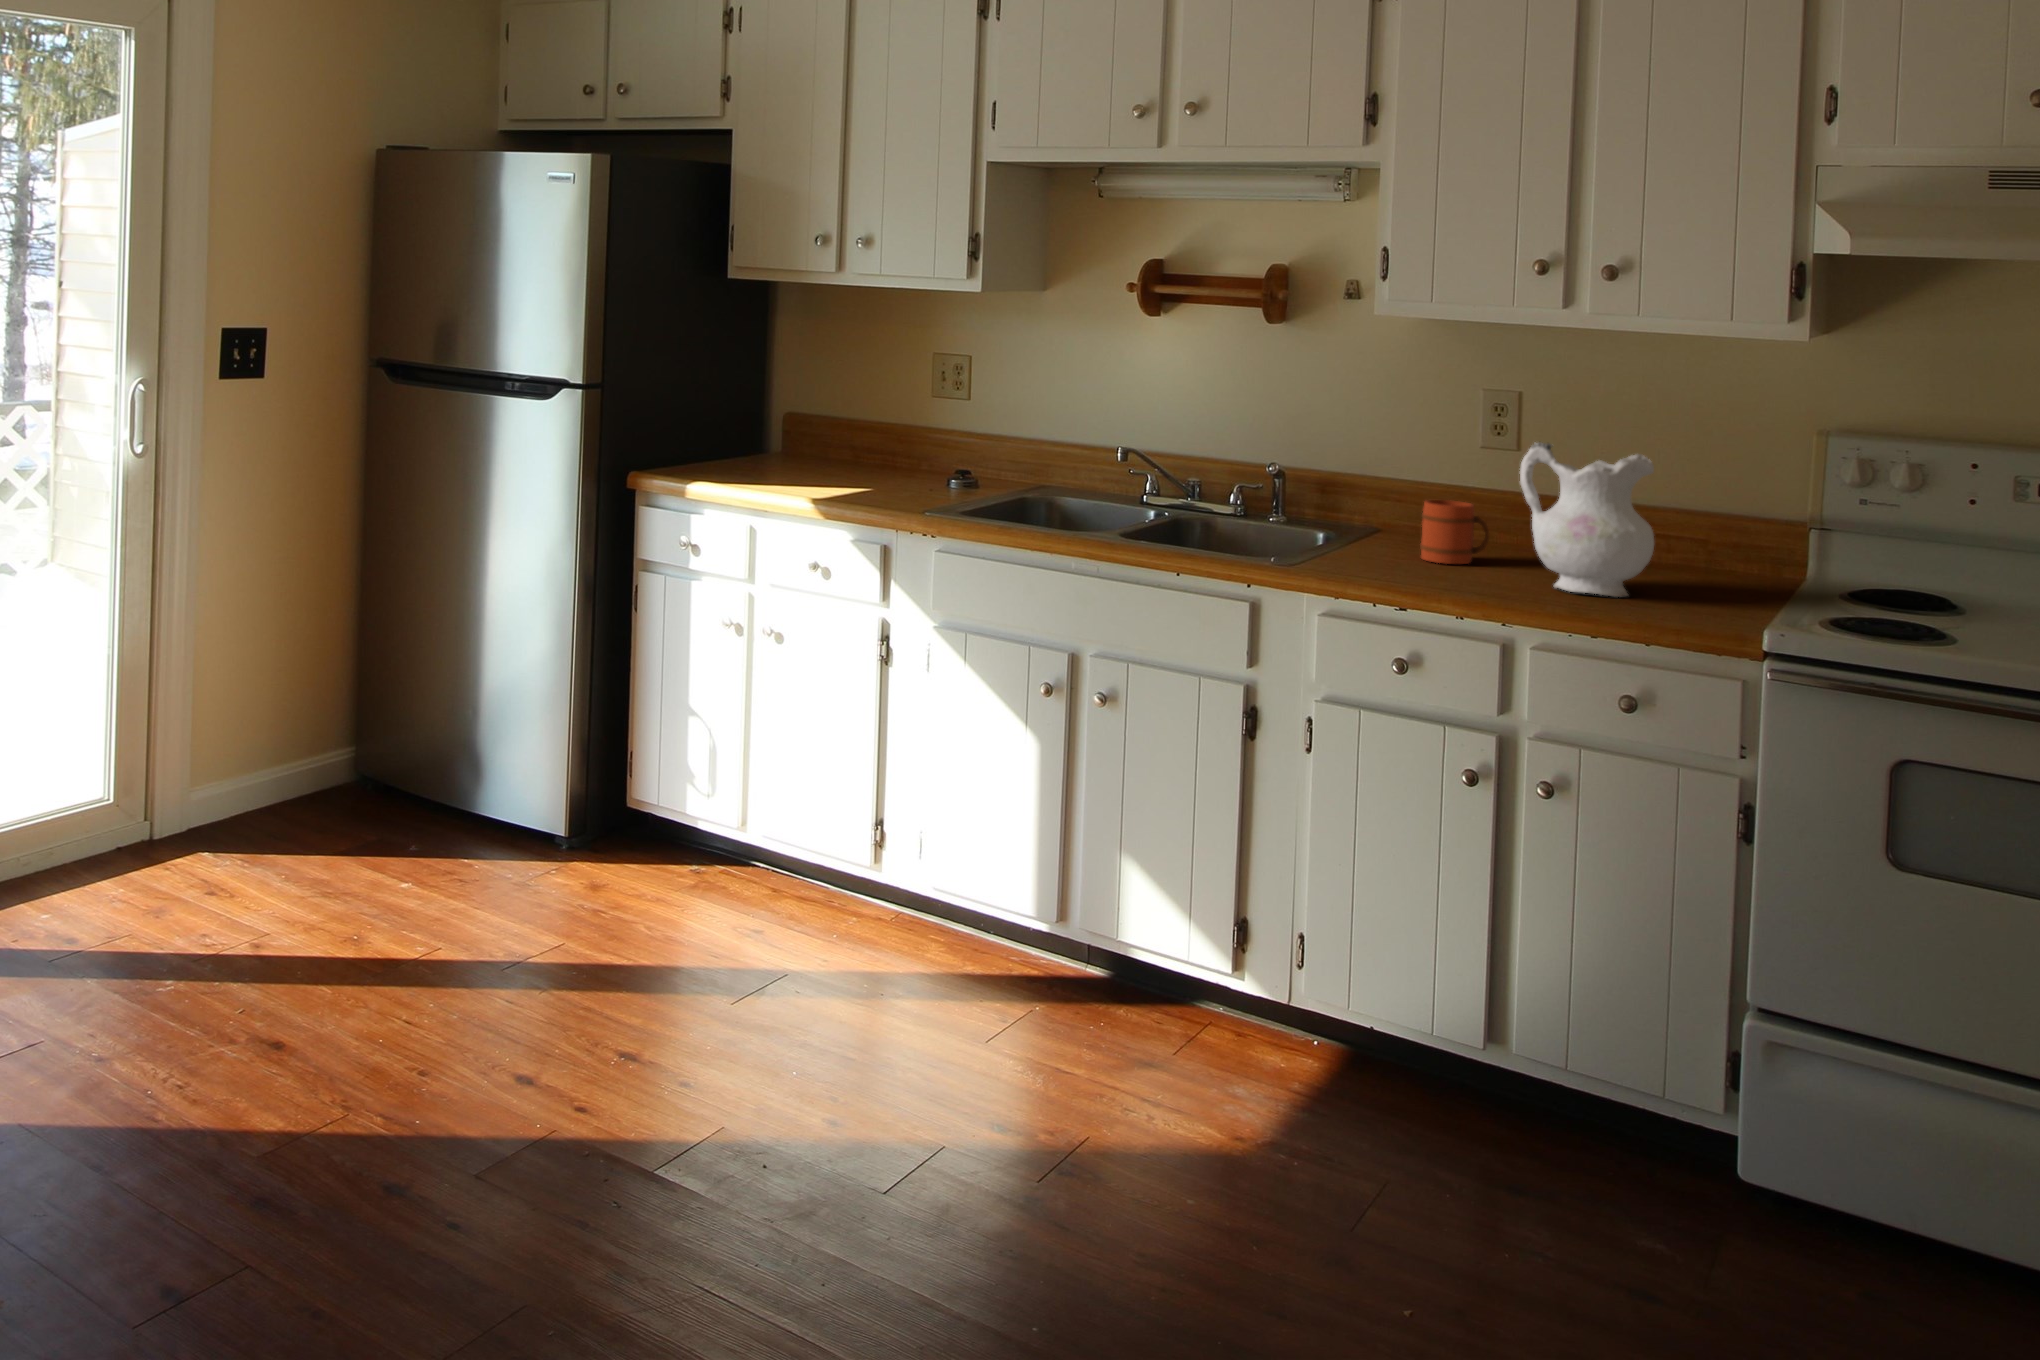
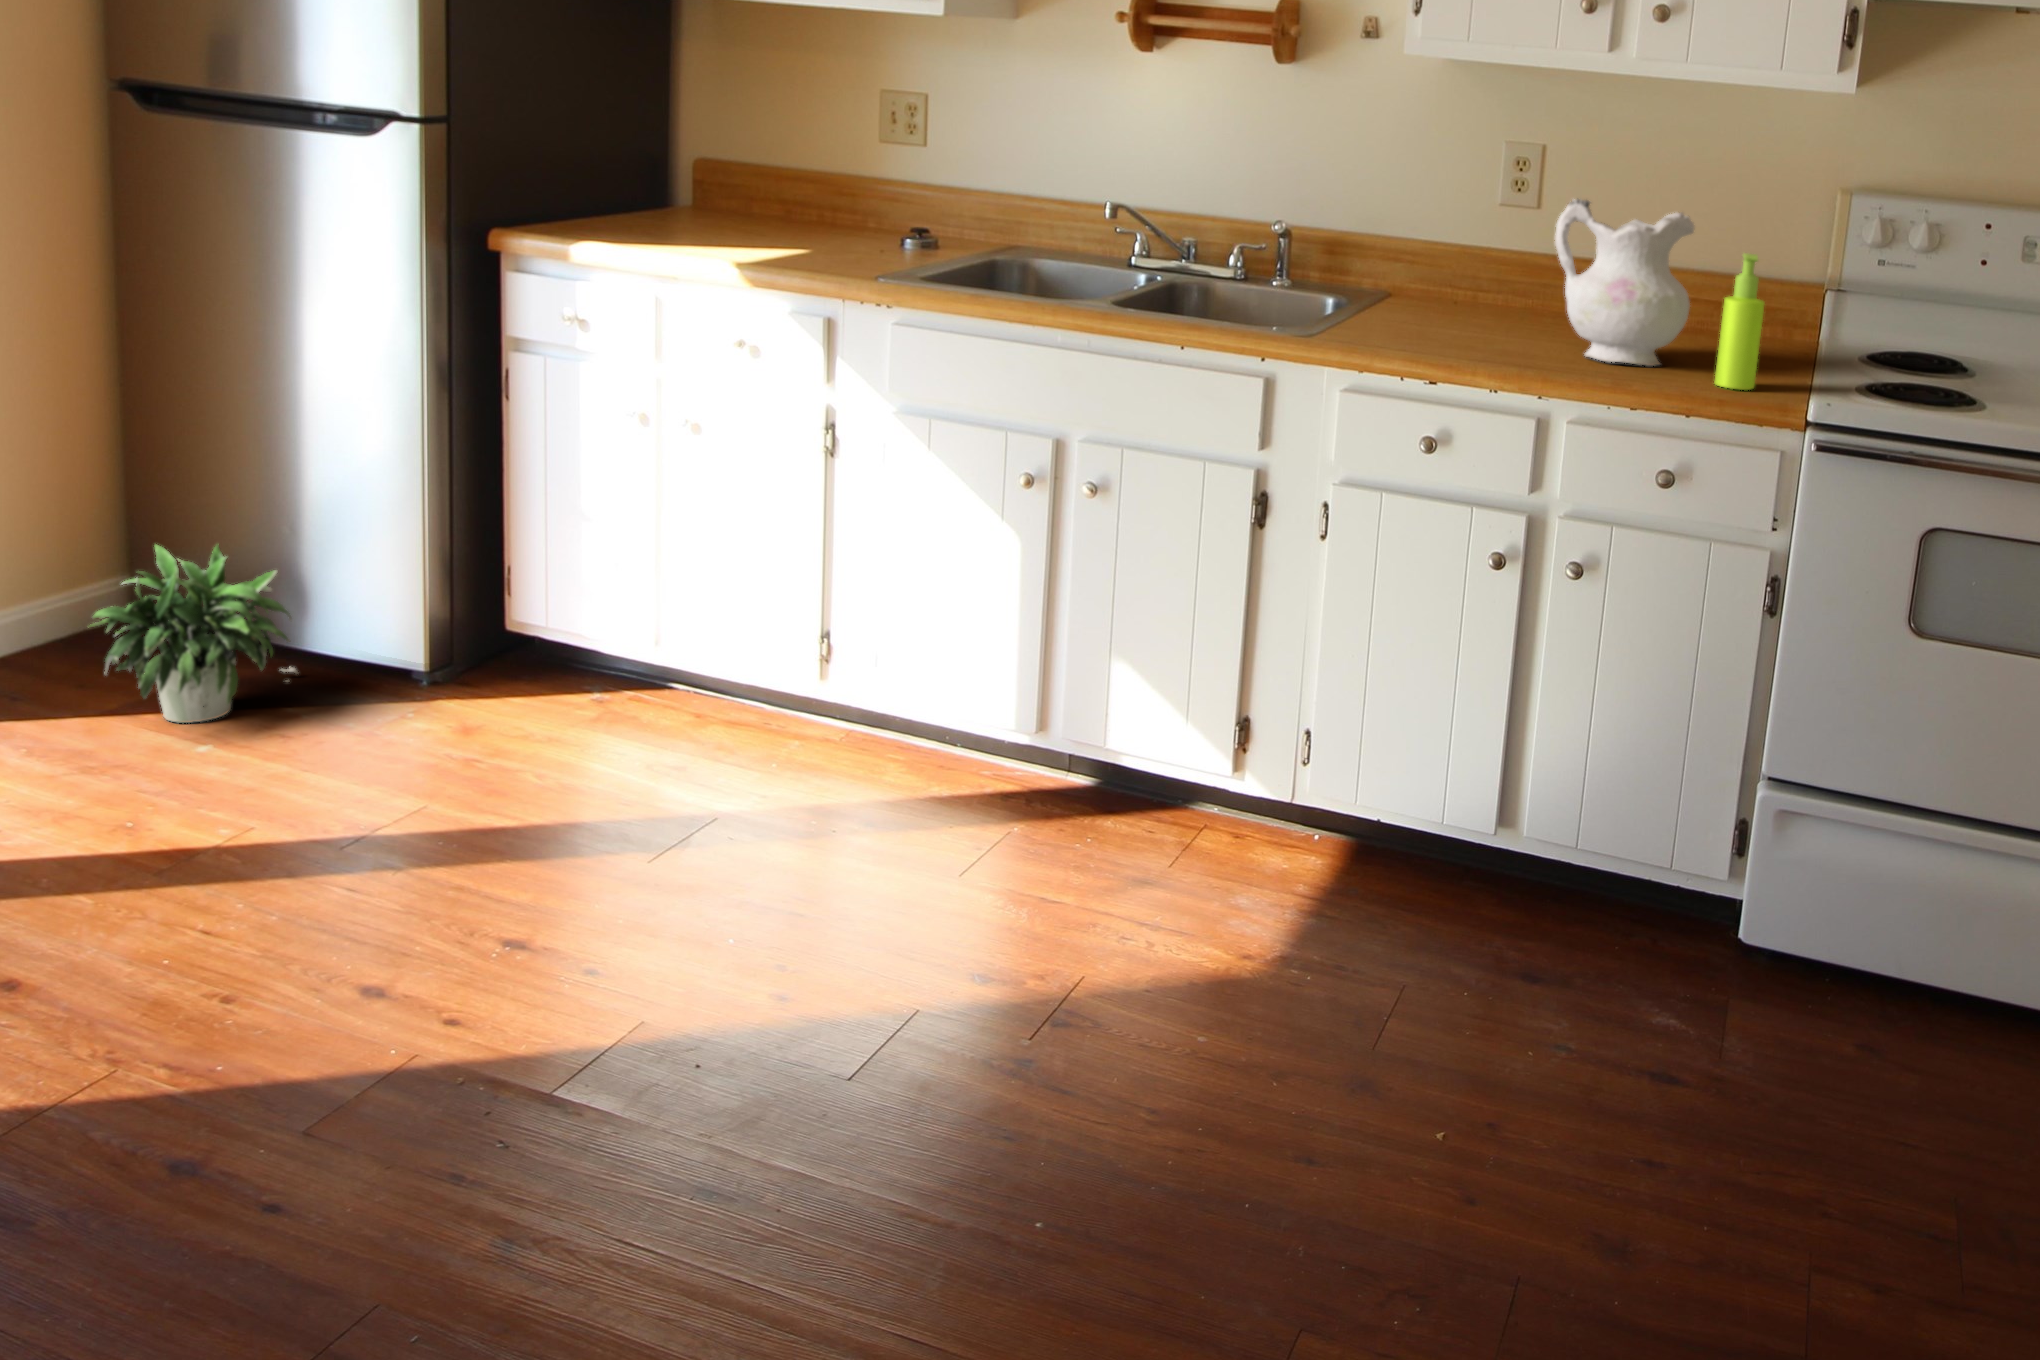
soap dispenser: none [1676,492,1722,620] -> present [1715,253,1764,390]
mug: present [1420,500,1489,564] -> none [1441,263,1514,333]
potted plant: none [329,720,471,865] -> present [90,544,297,723]

